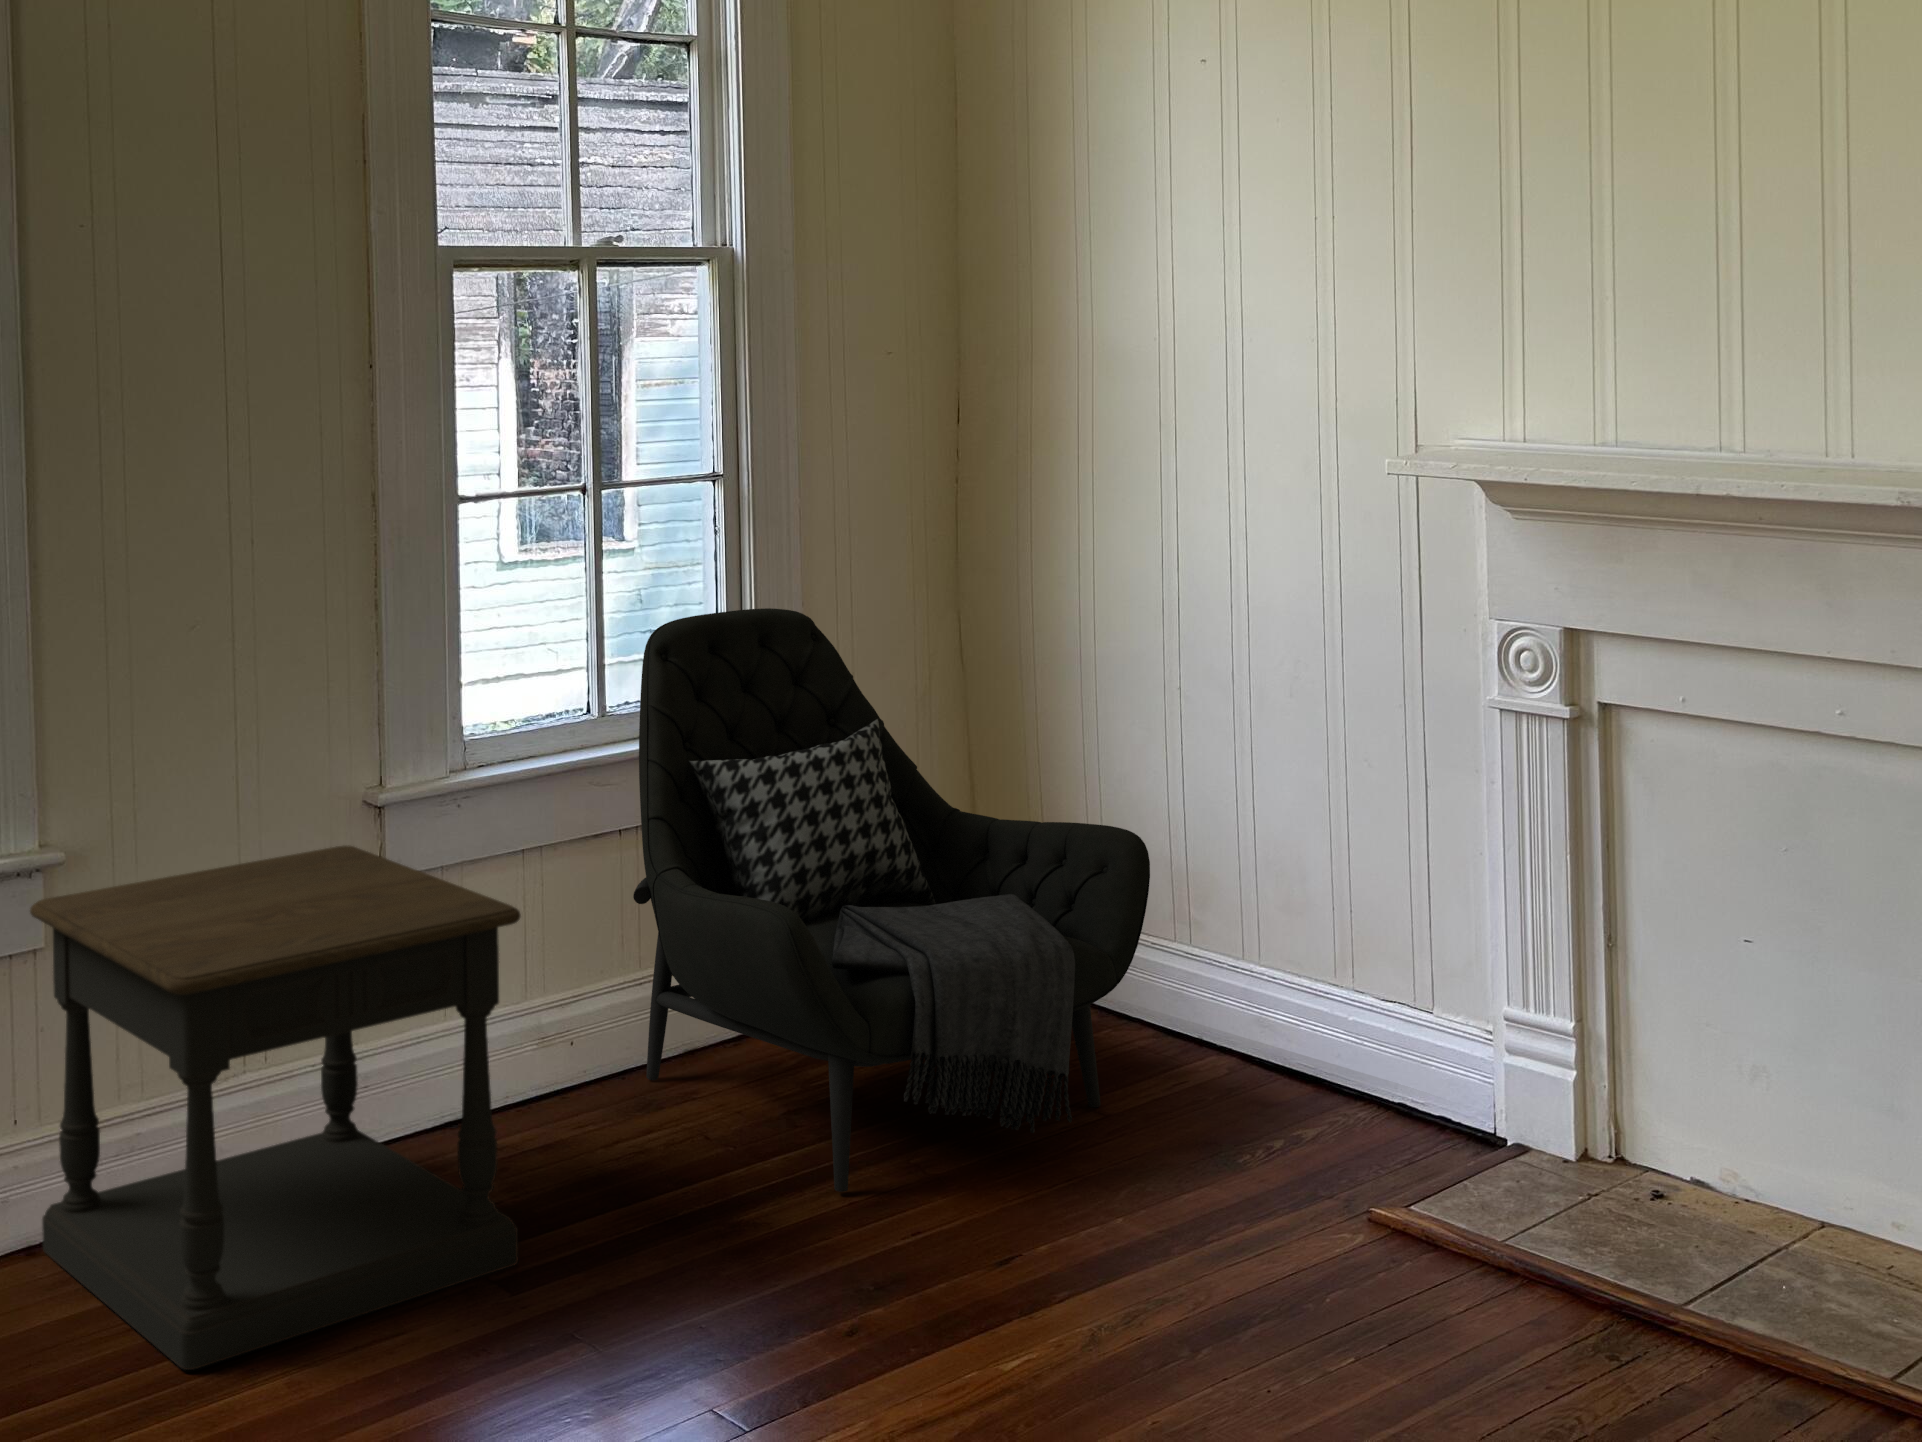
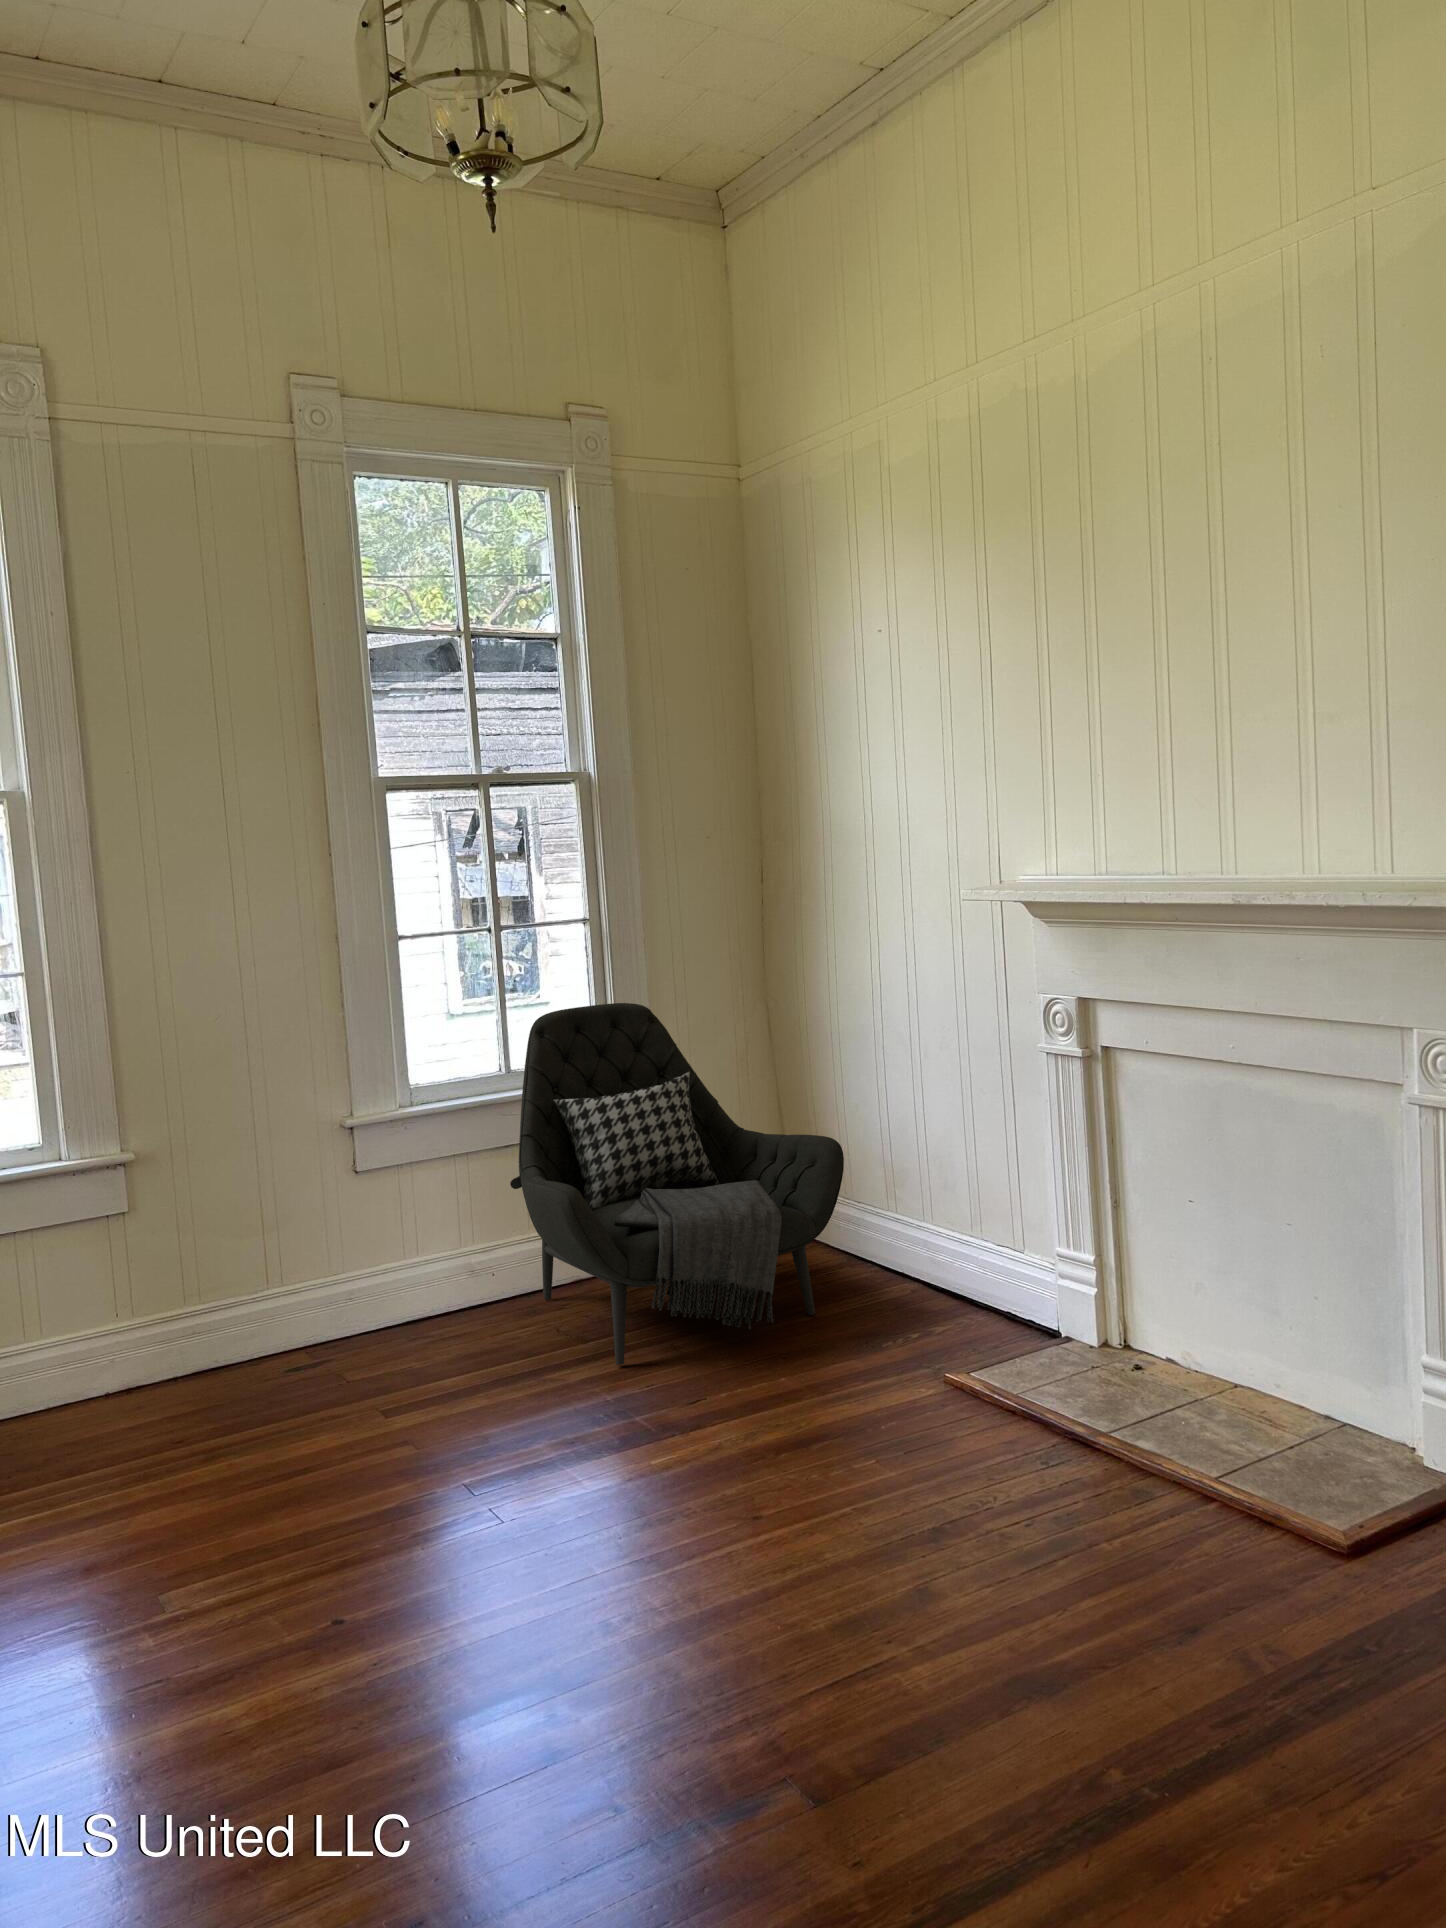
side table: present [30,845,521,1370] -> none [113,1155,404,1463]

